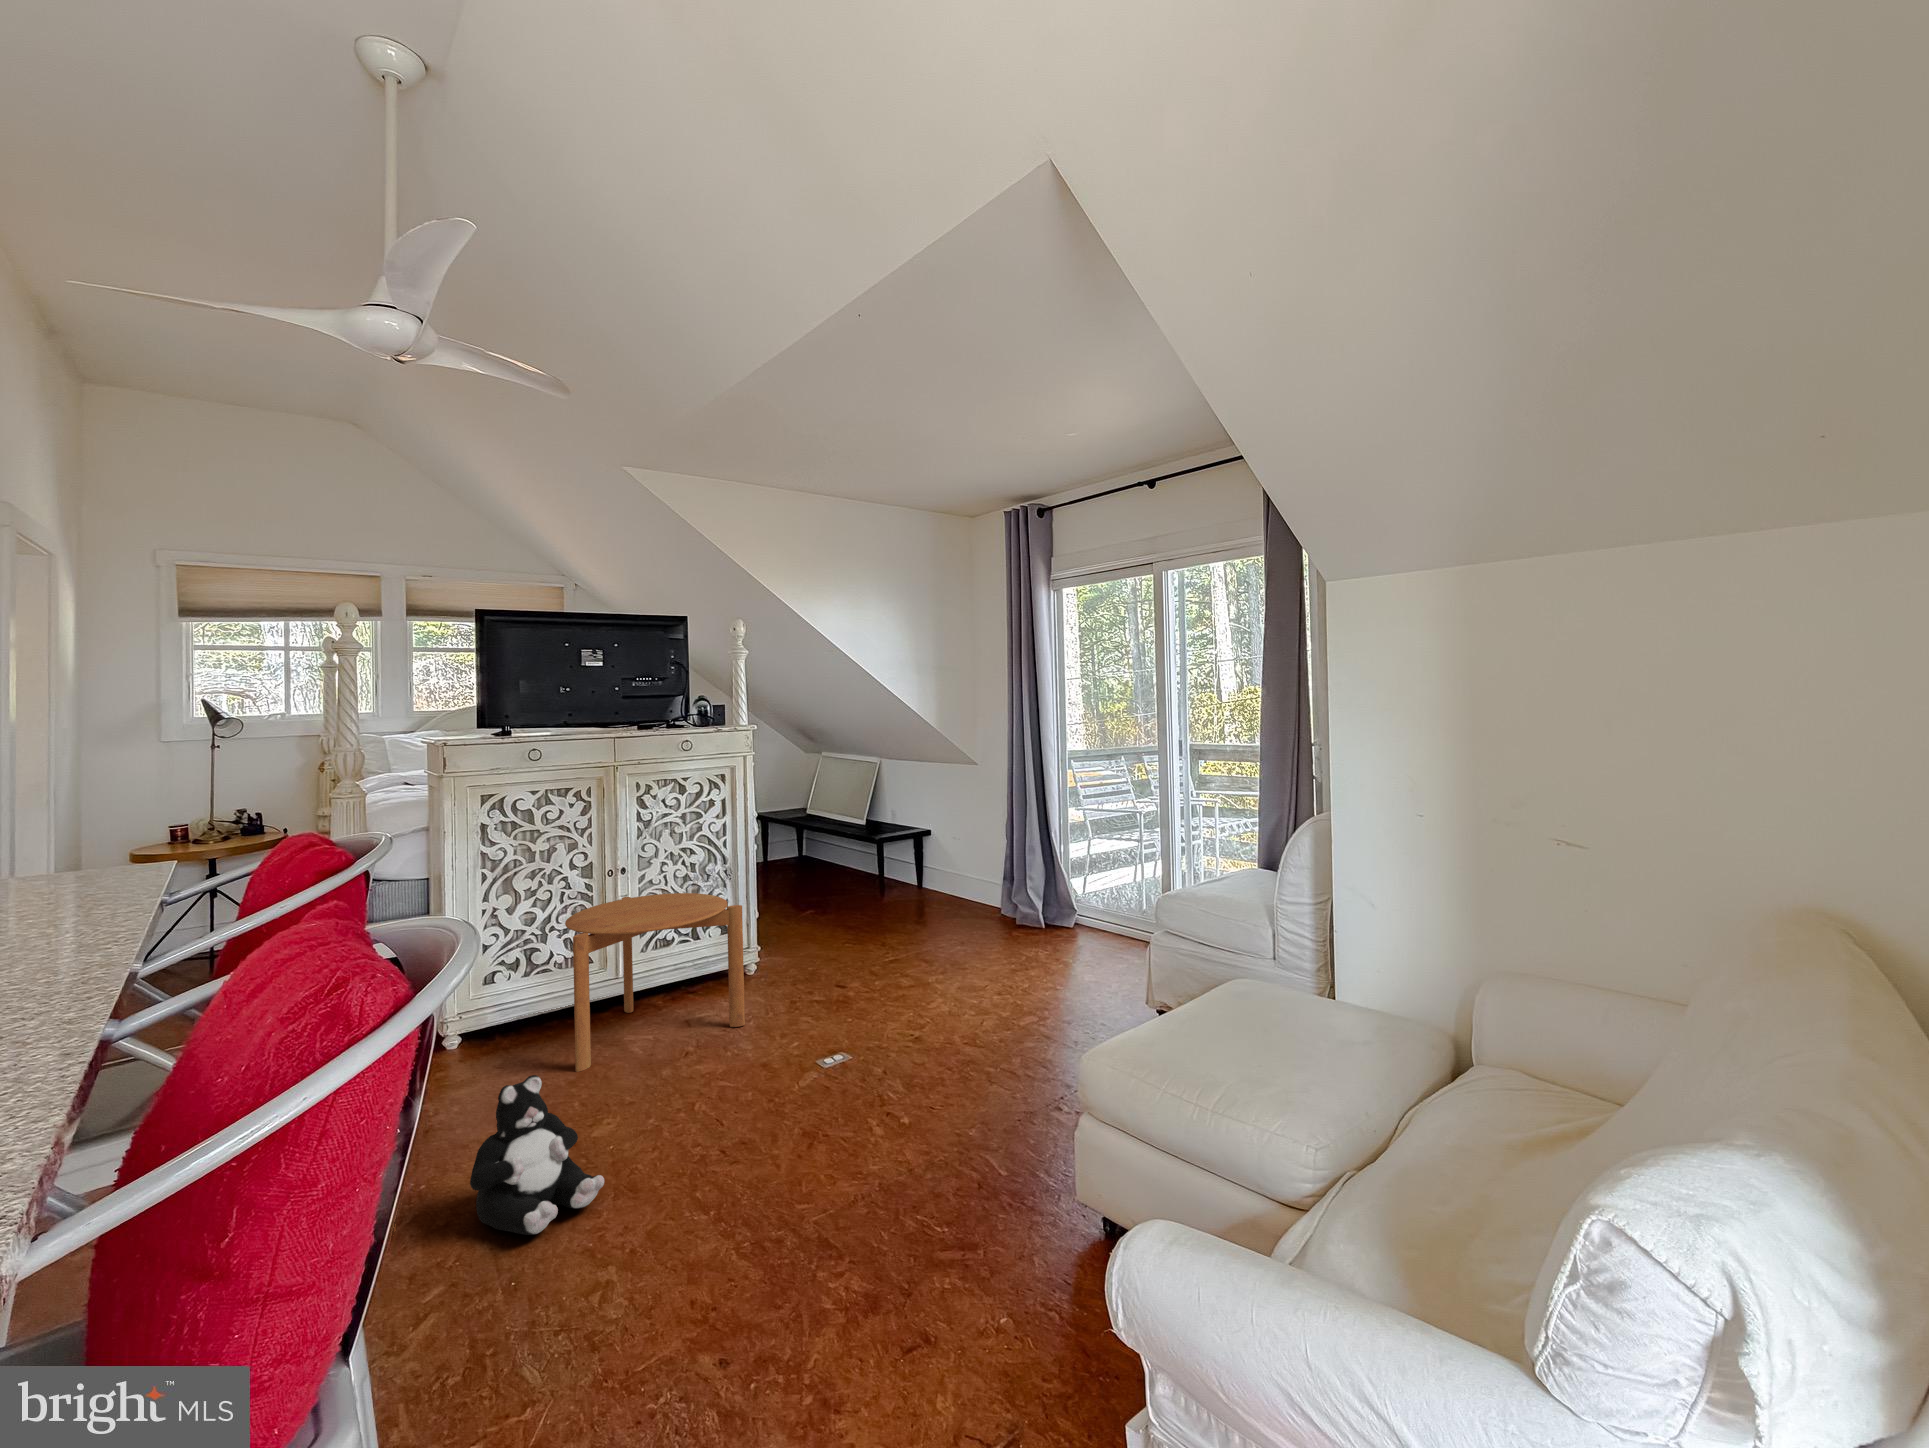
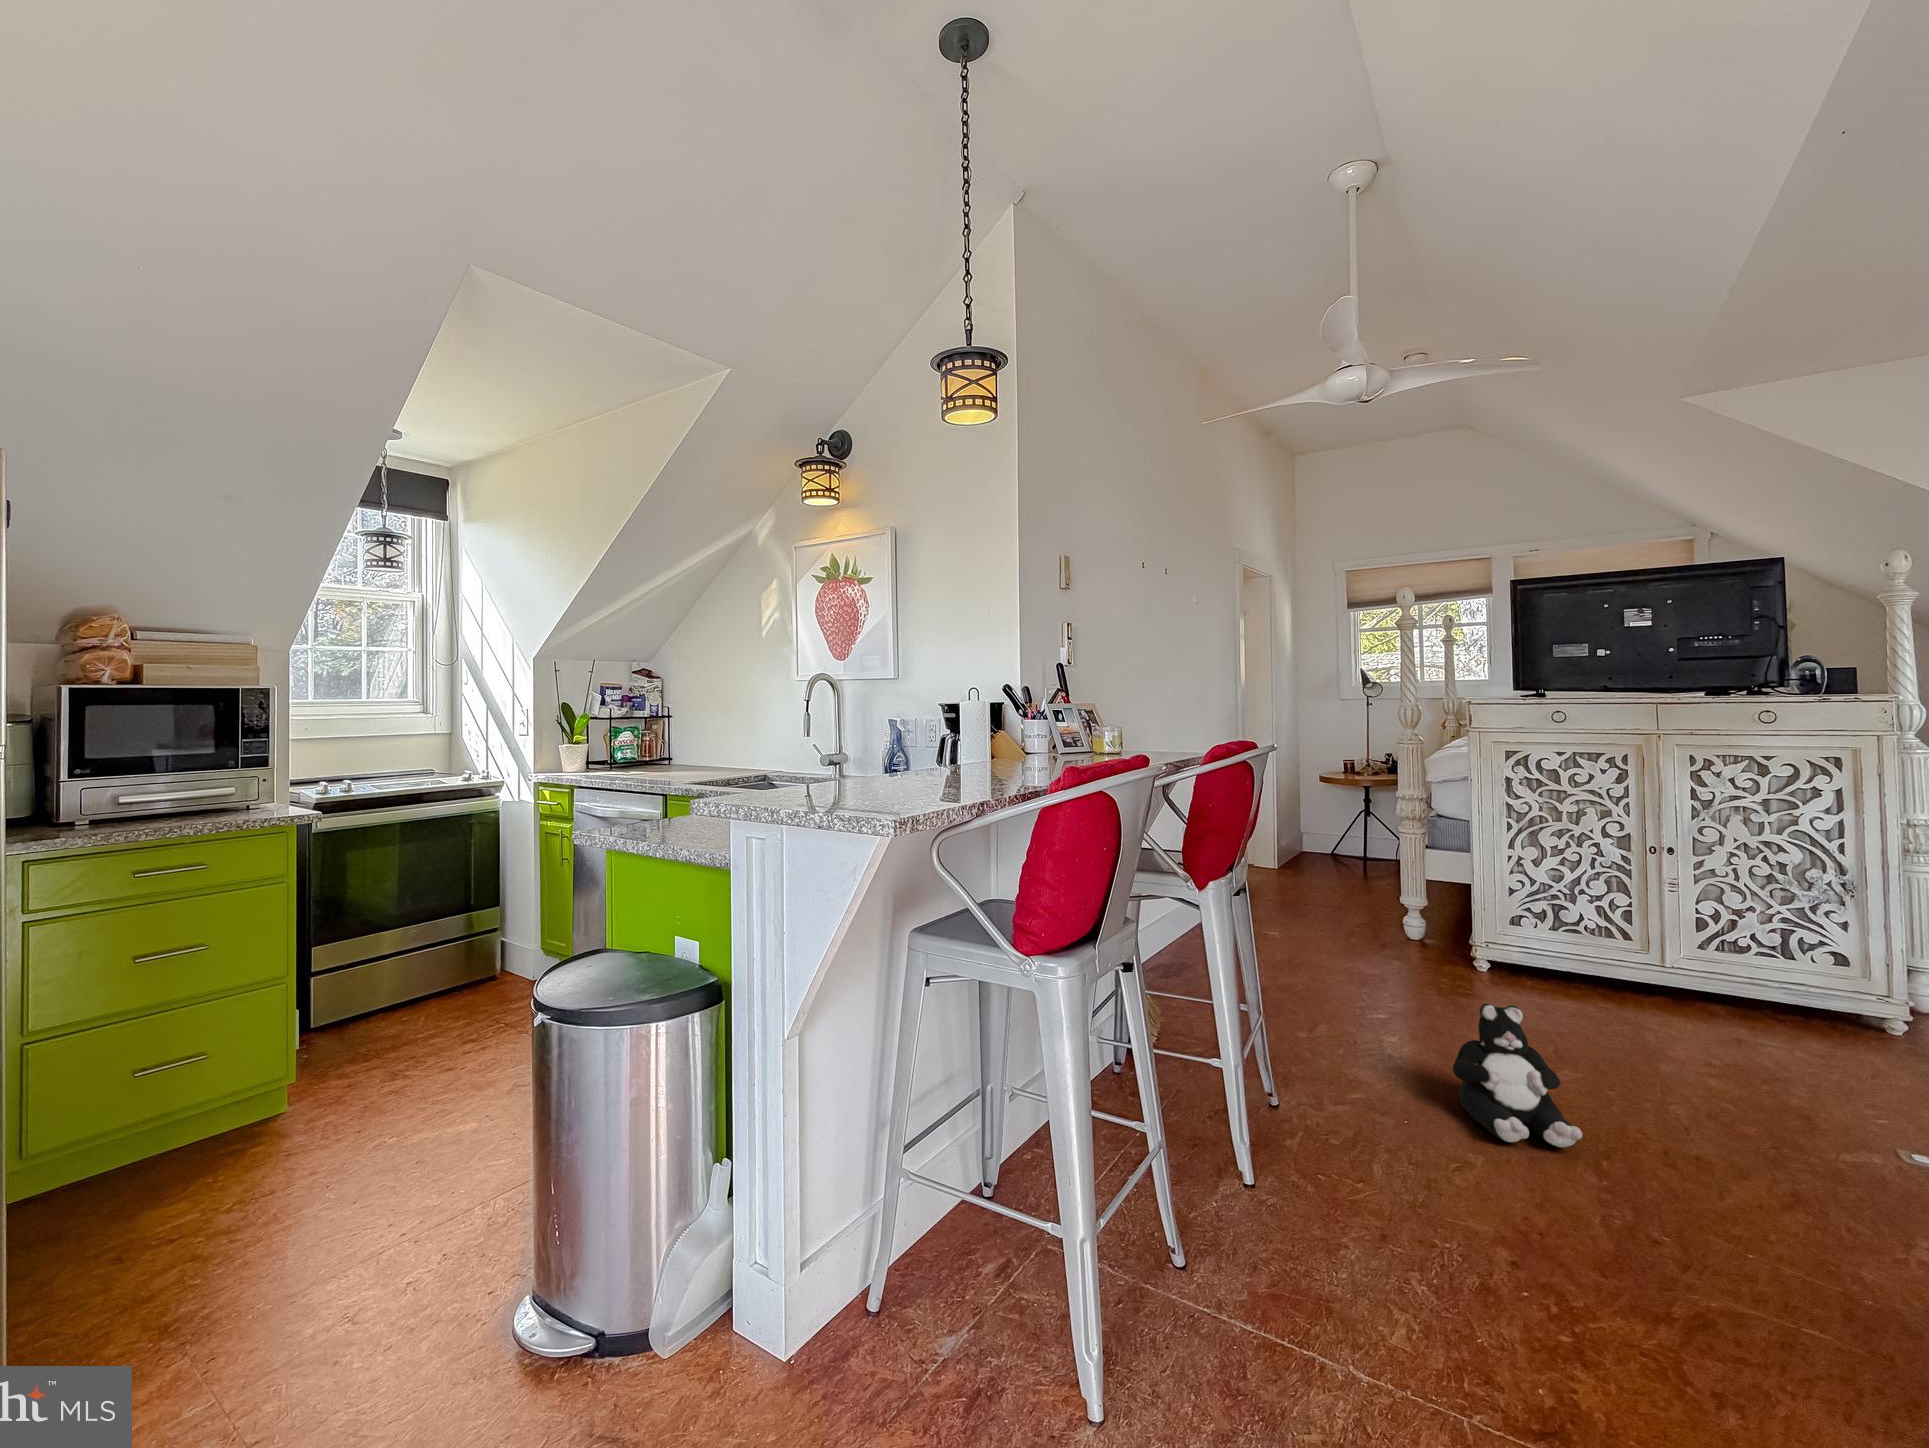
side table: present [565,893,745,1072] -> none [1586,880,1849,1082]

